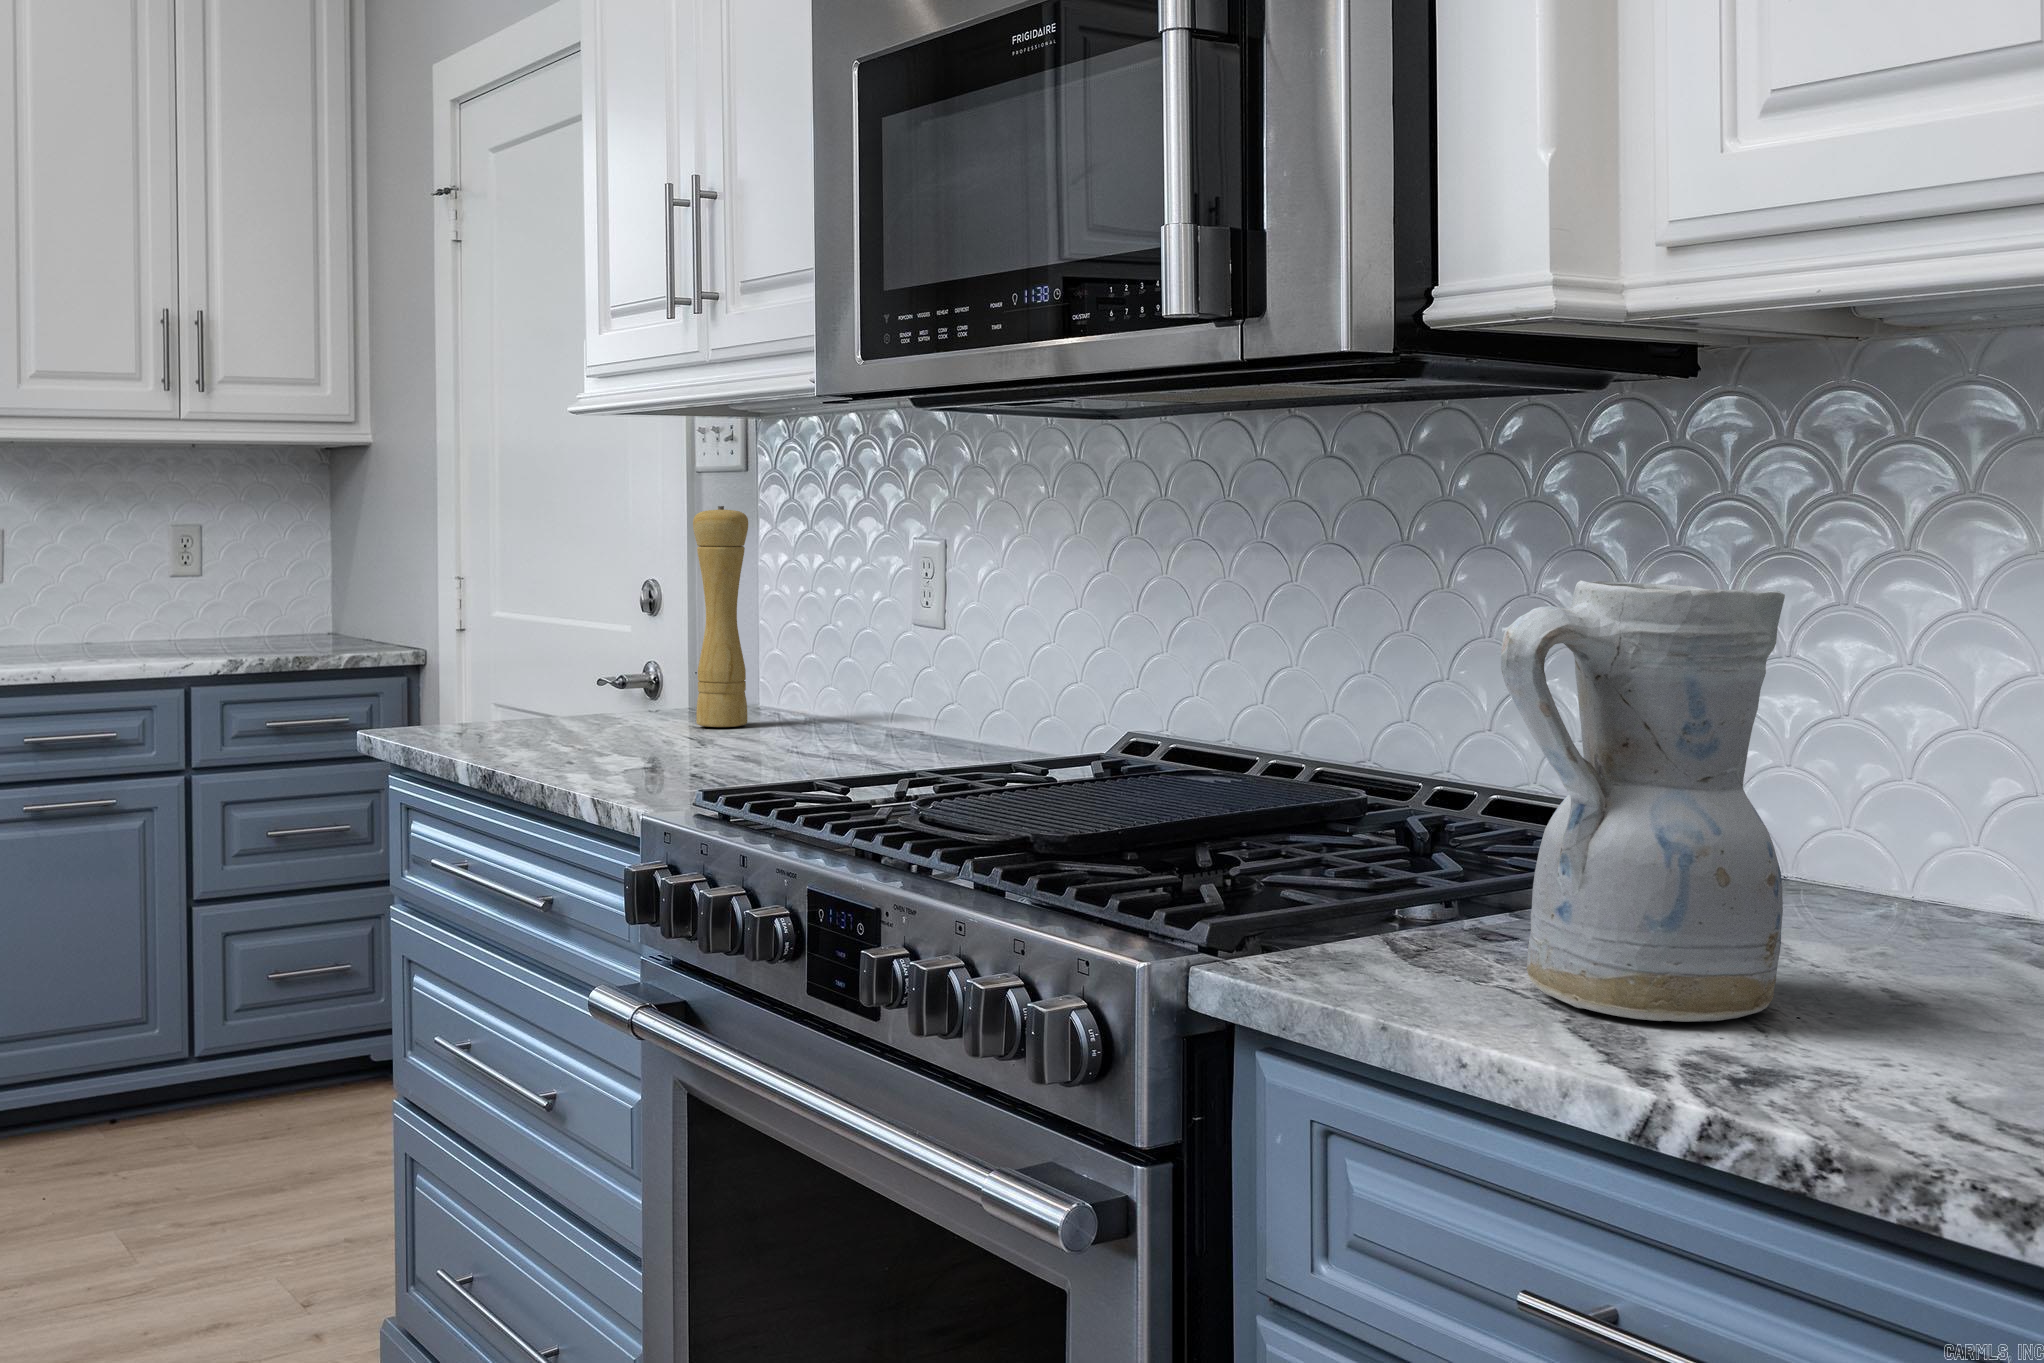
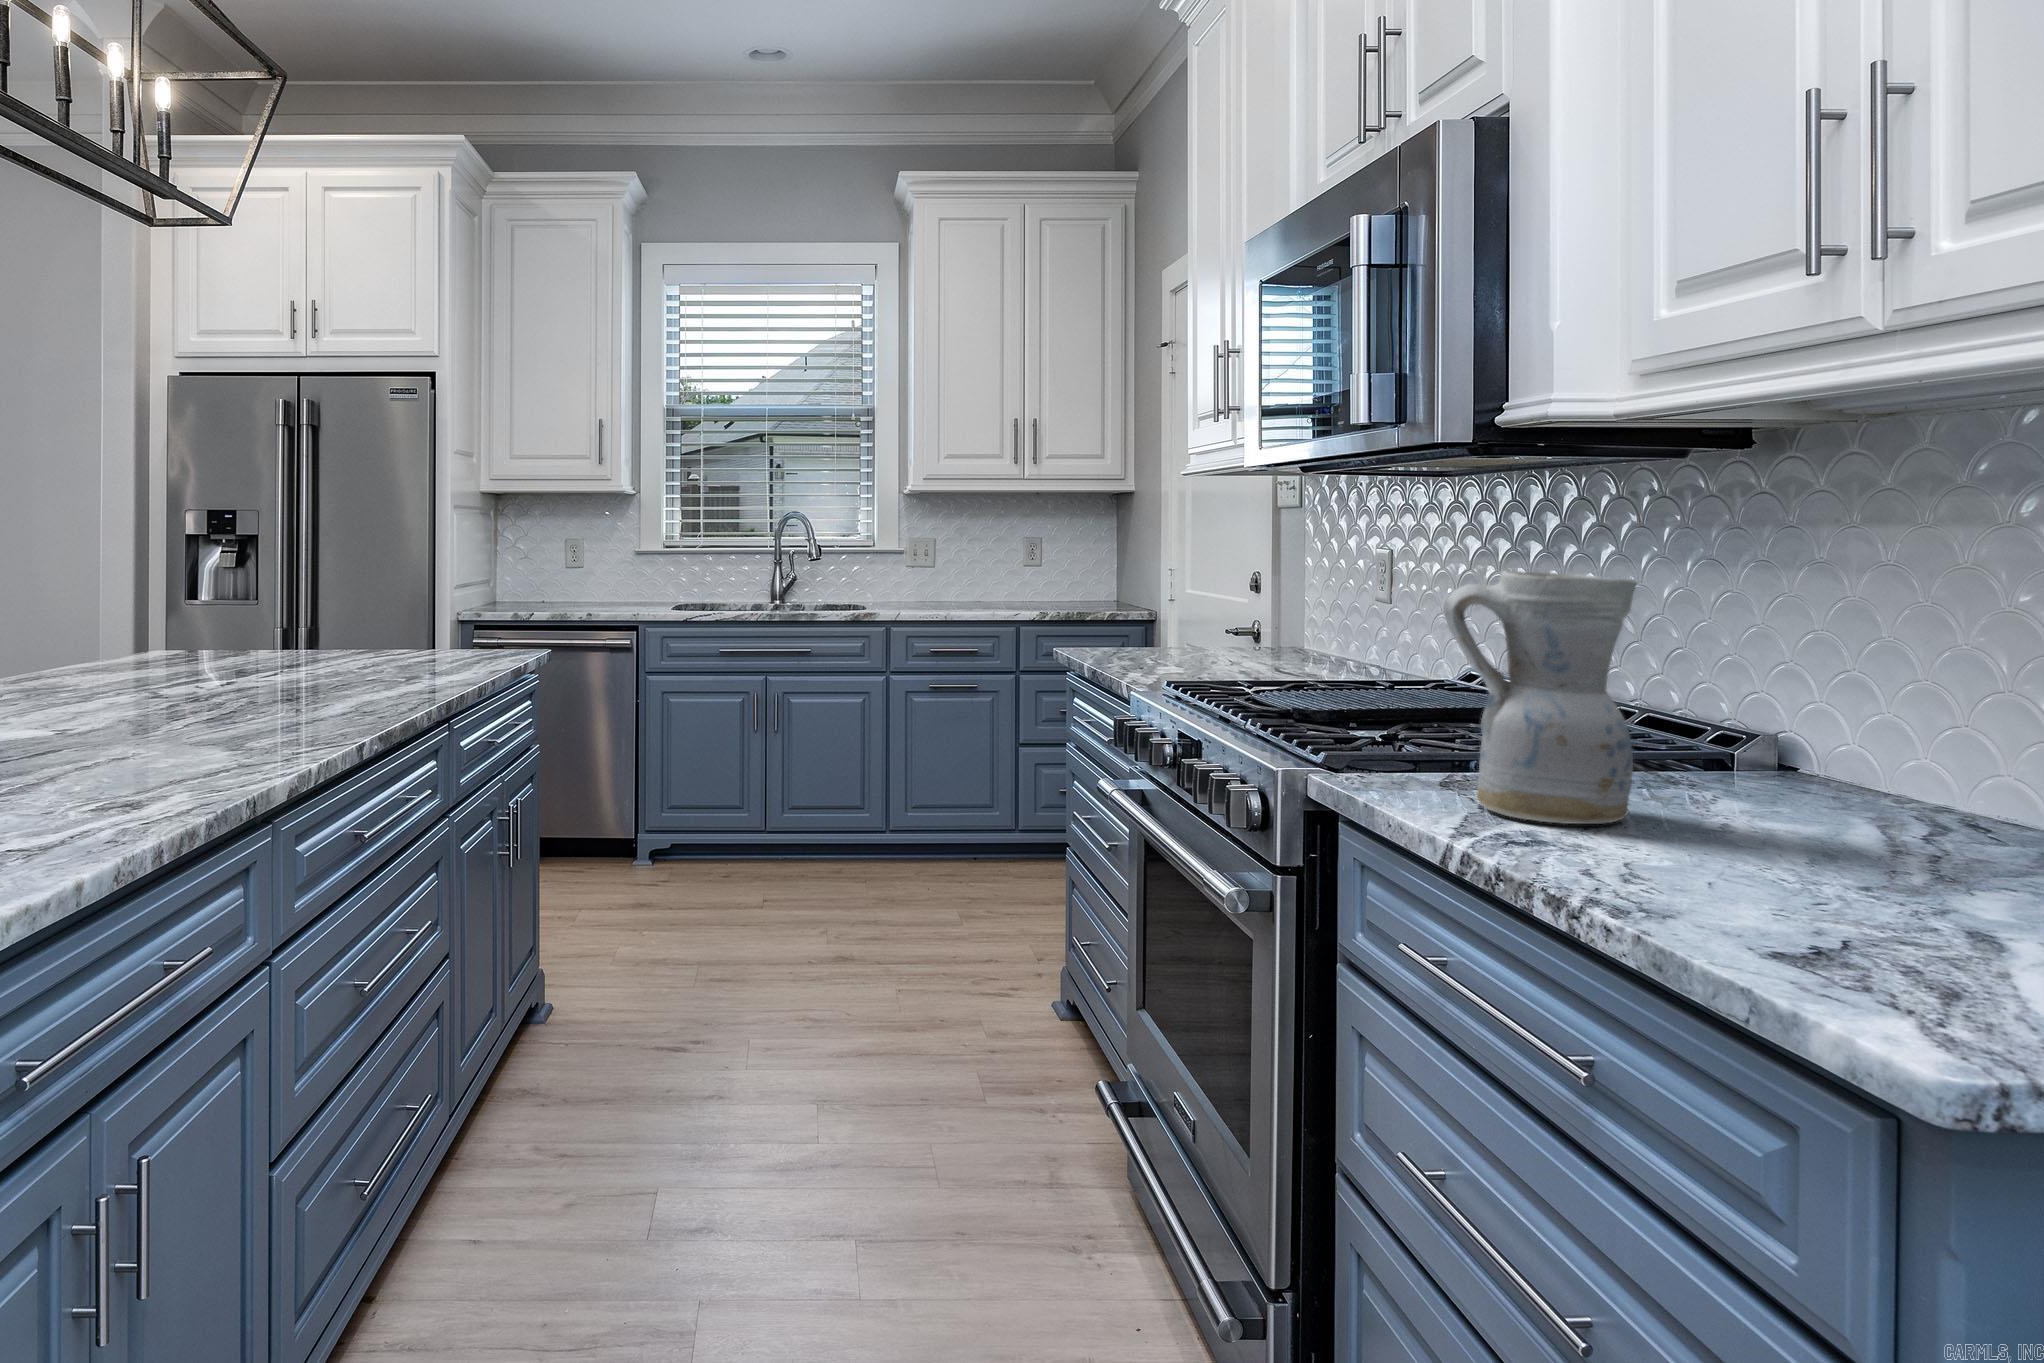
pepper mill: present [693,506,748,727] -> none [1250,527,1286,660]

